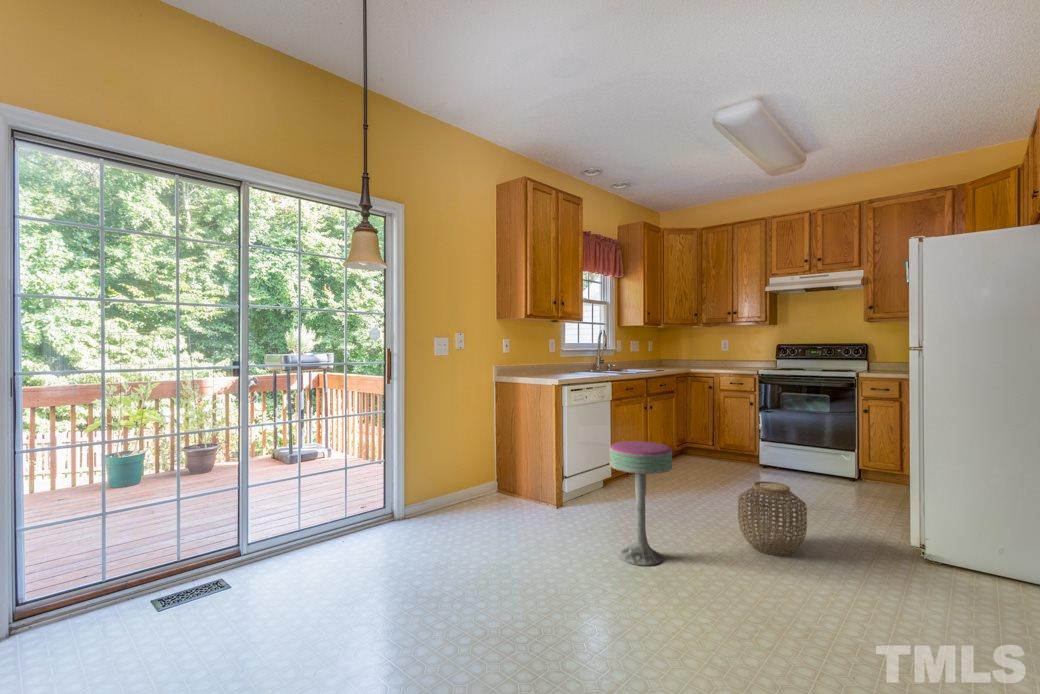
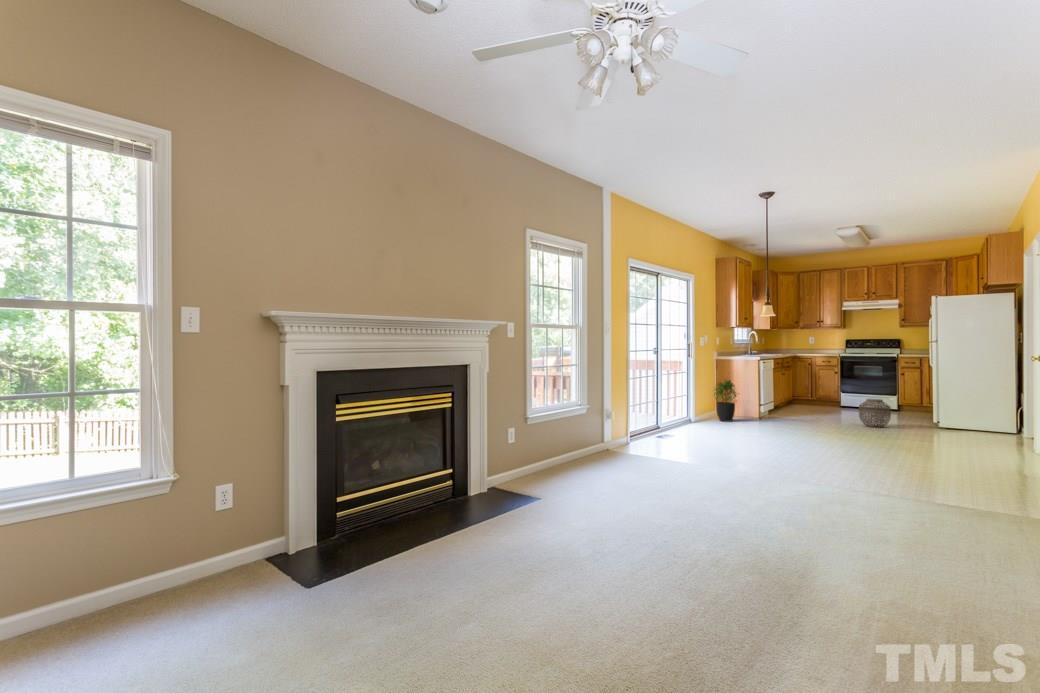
potted plant: none [454,424,511,514] -> present [714,380,736,422]
bar stool: present [610,441,672,566] -> none [808,381,838,430]

